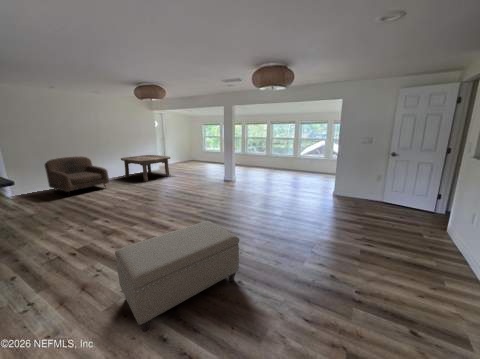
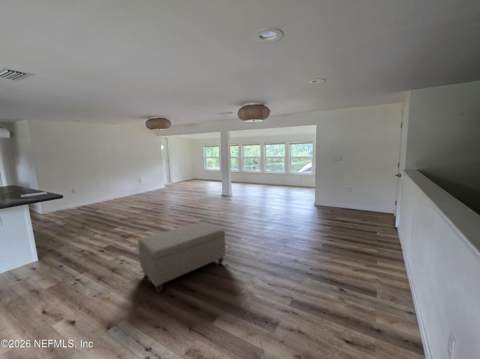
coffee table: present [121,155,170,181] -> none [132,176,175,198]
armchair: present [45,156,109,195] -> none [70,178,123,211]

